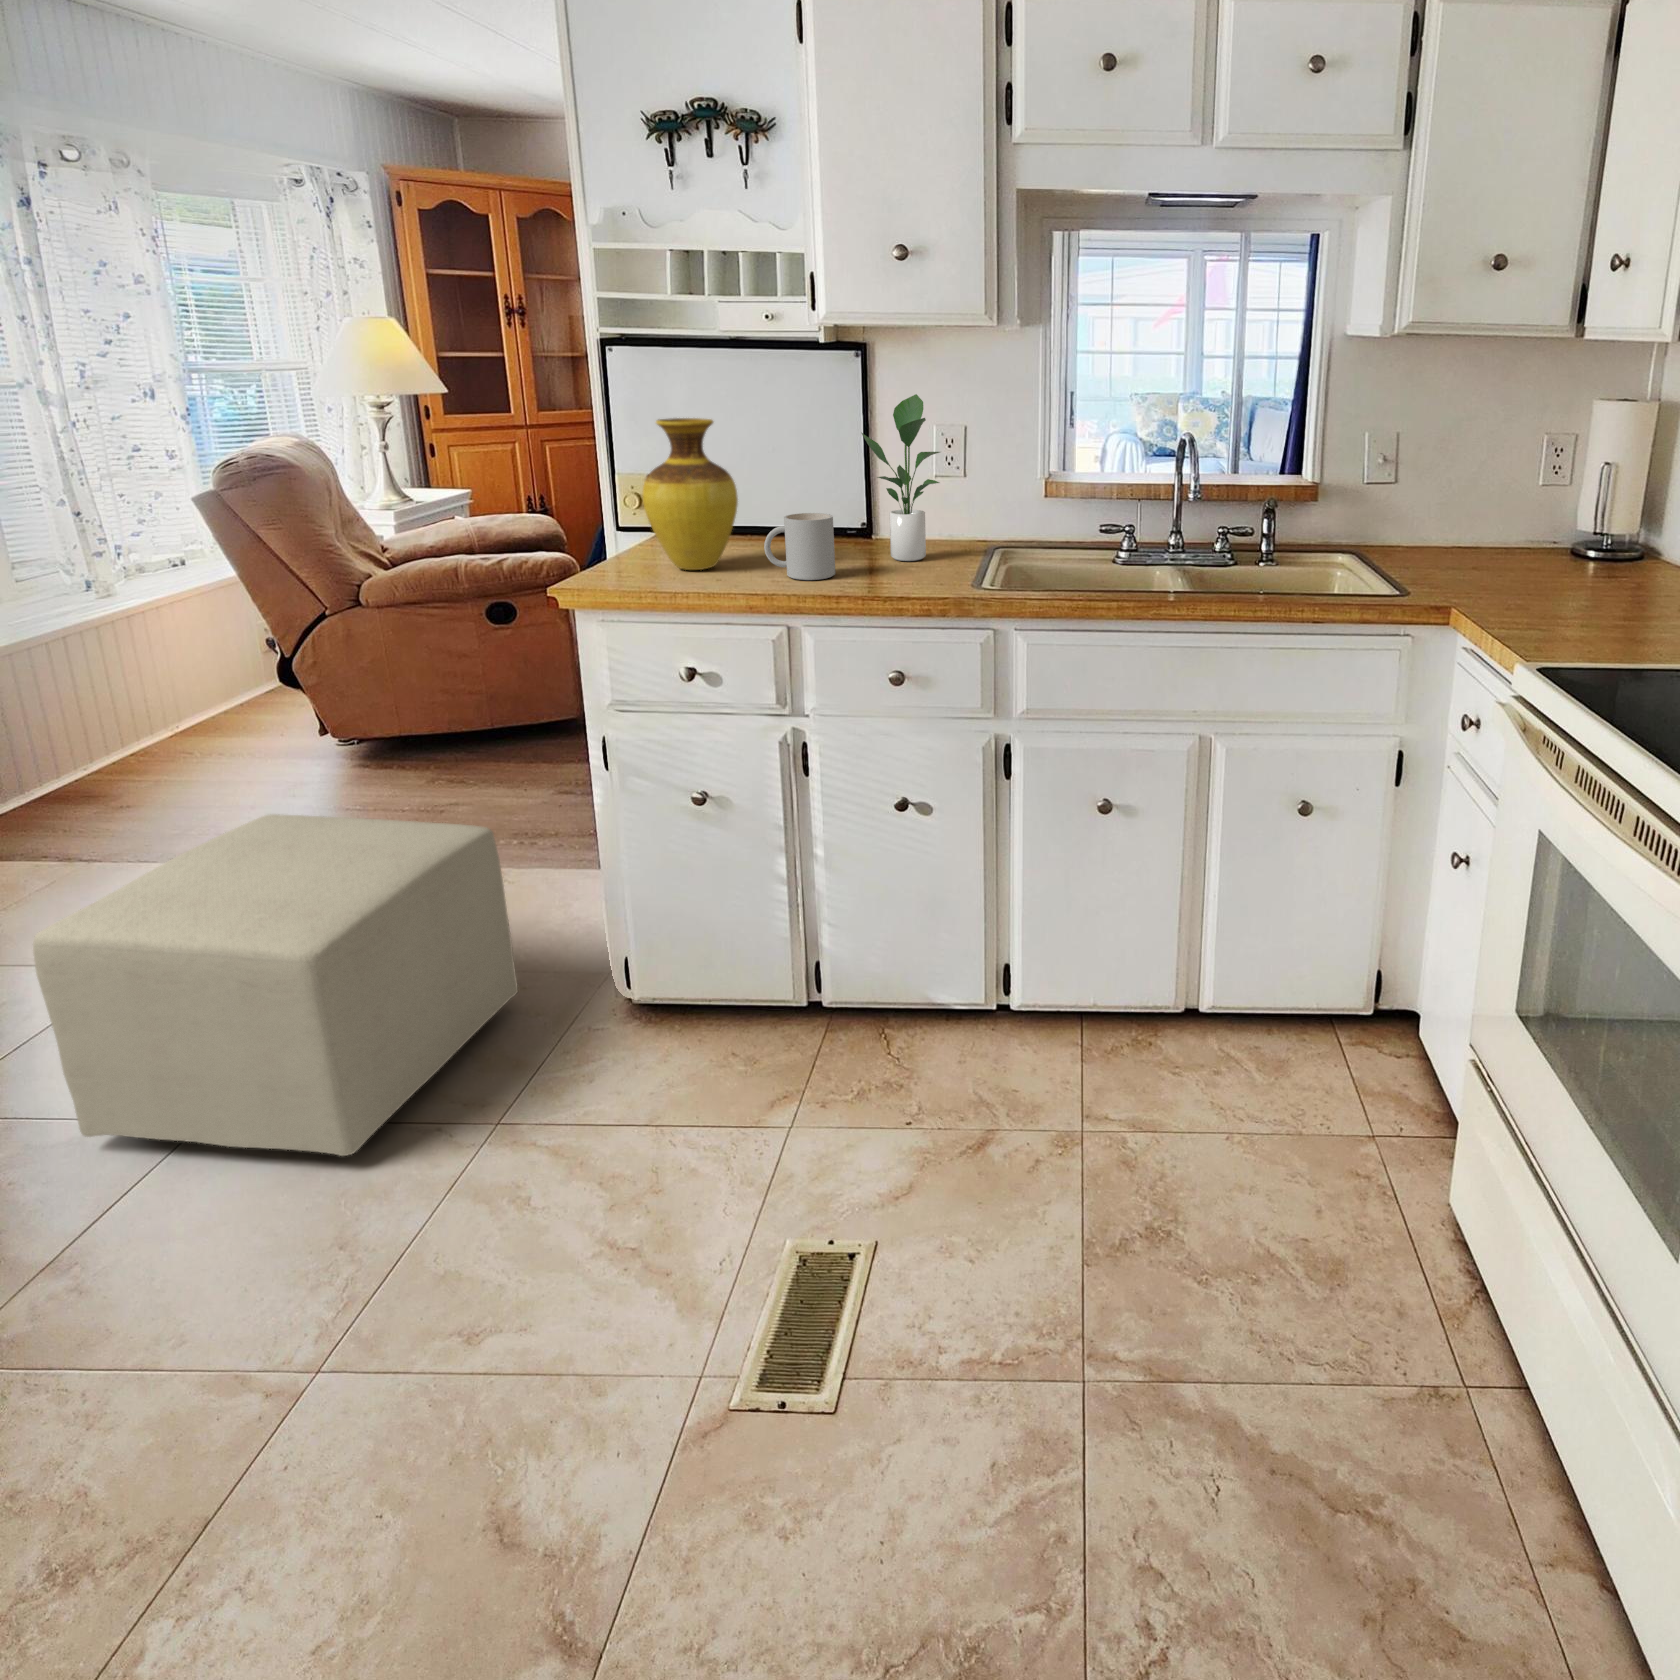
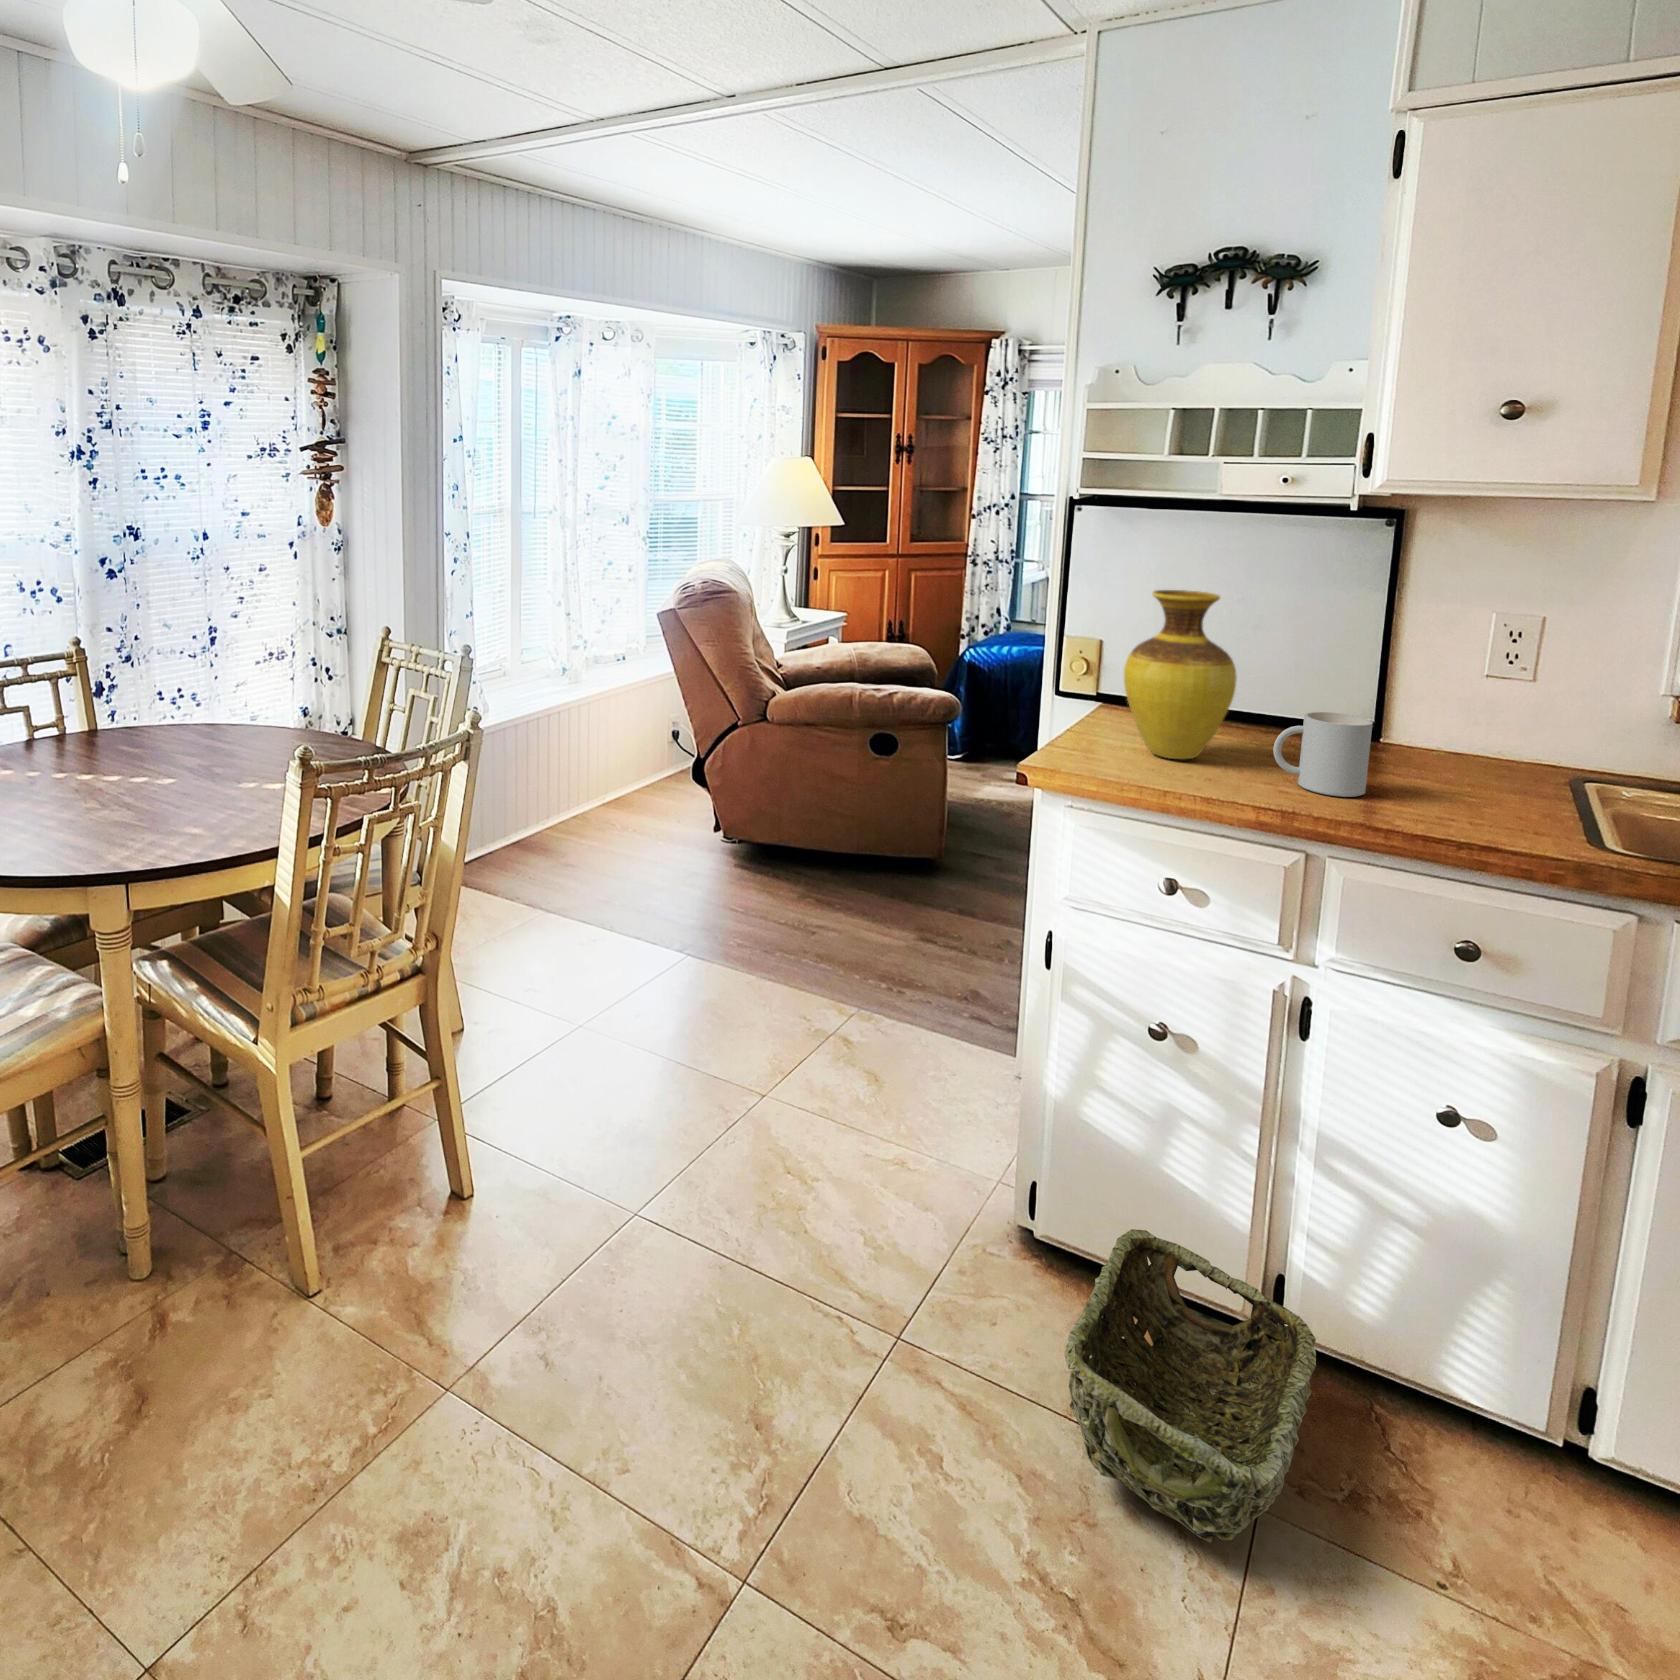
potted plant: present [862,394,940,561] -> none [1407,575,1527,786]
ottoman: present [33,814,518,1156] -> none [561,918,915,1298]
woven basket: none [622,964,835,1169] -> present [1064,1229,1316,1543]

